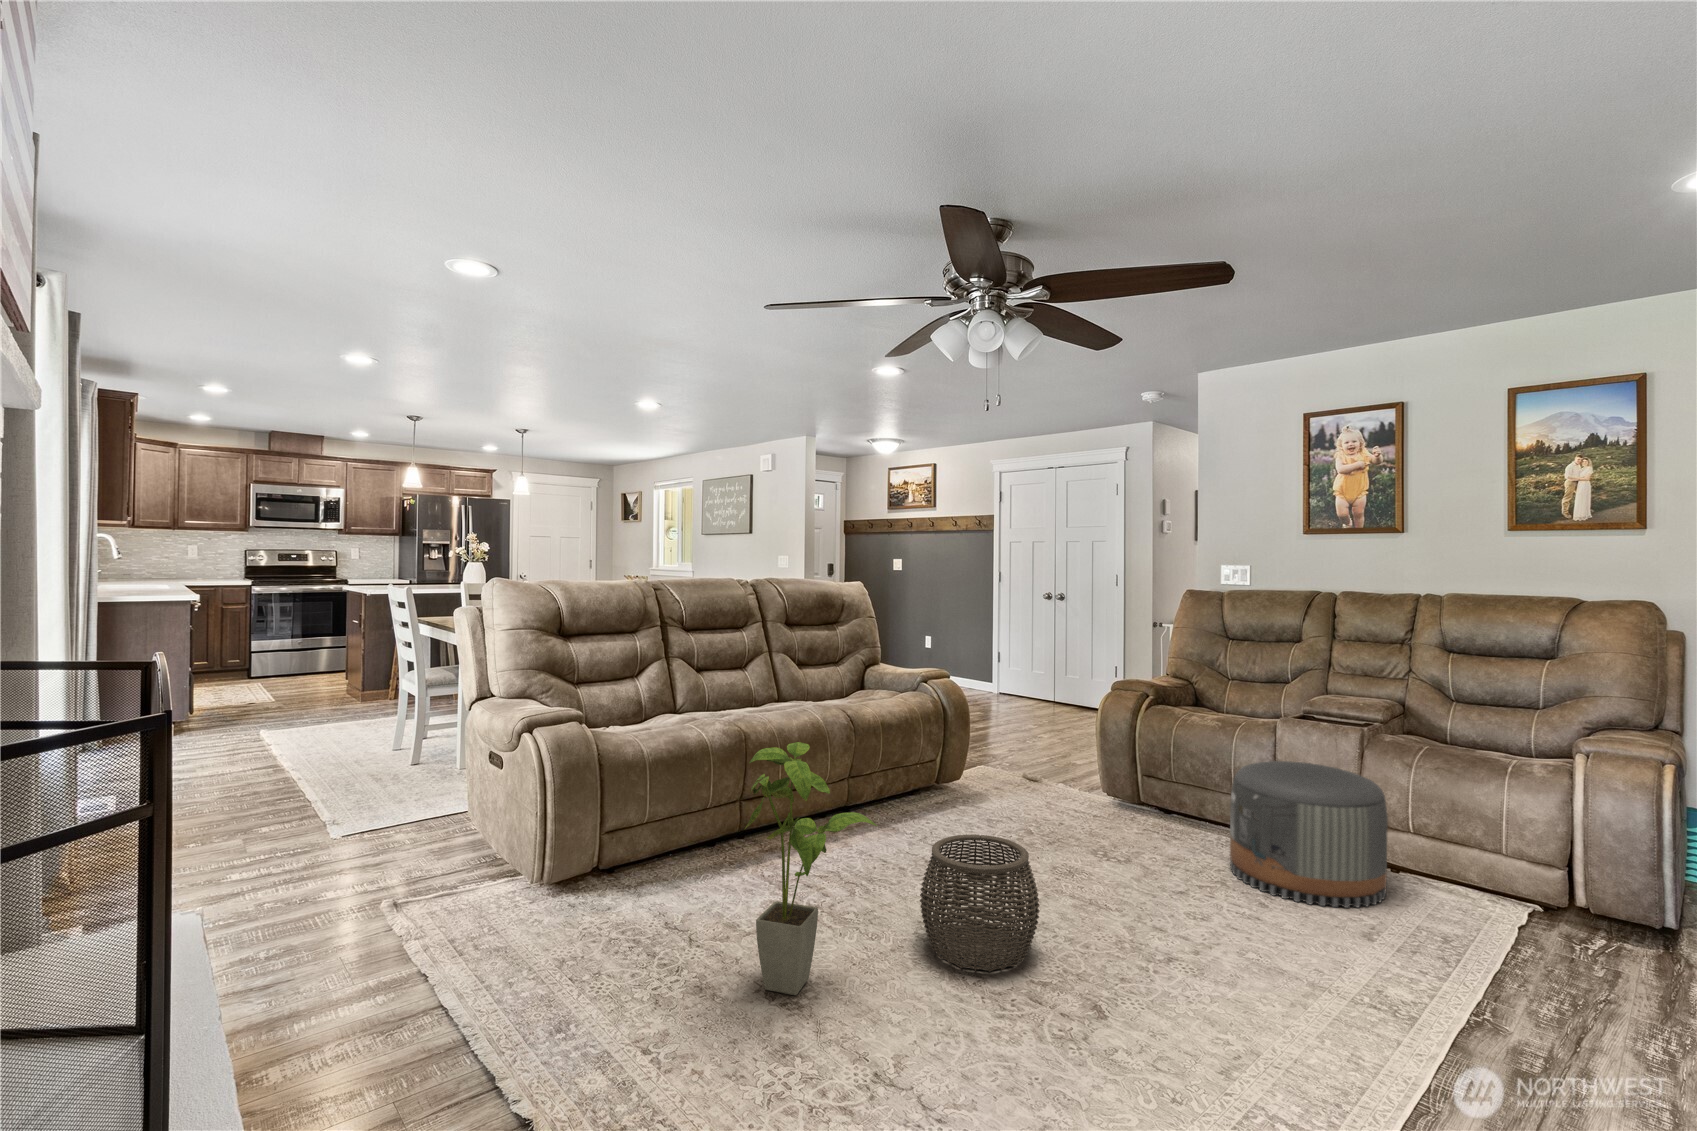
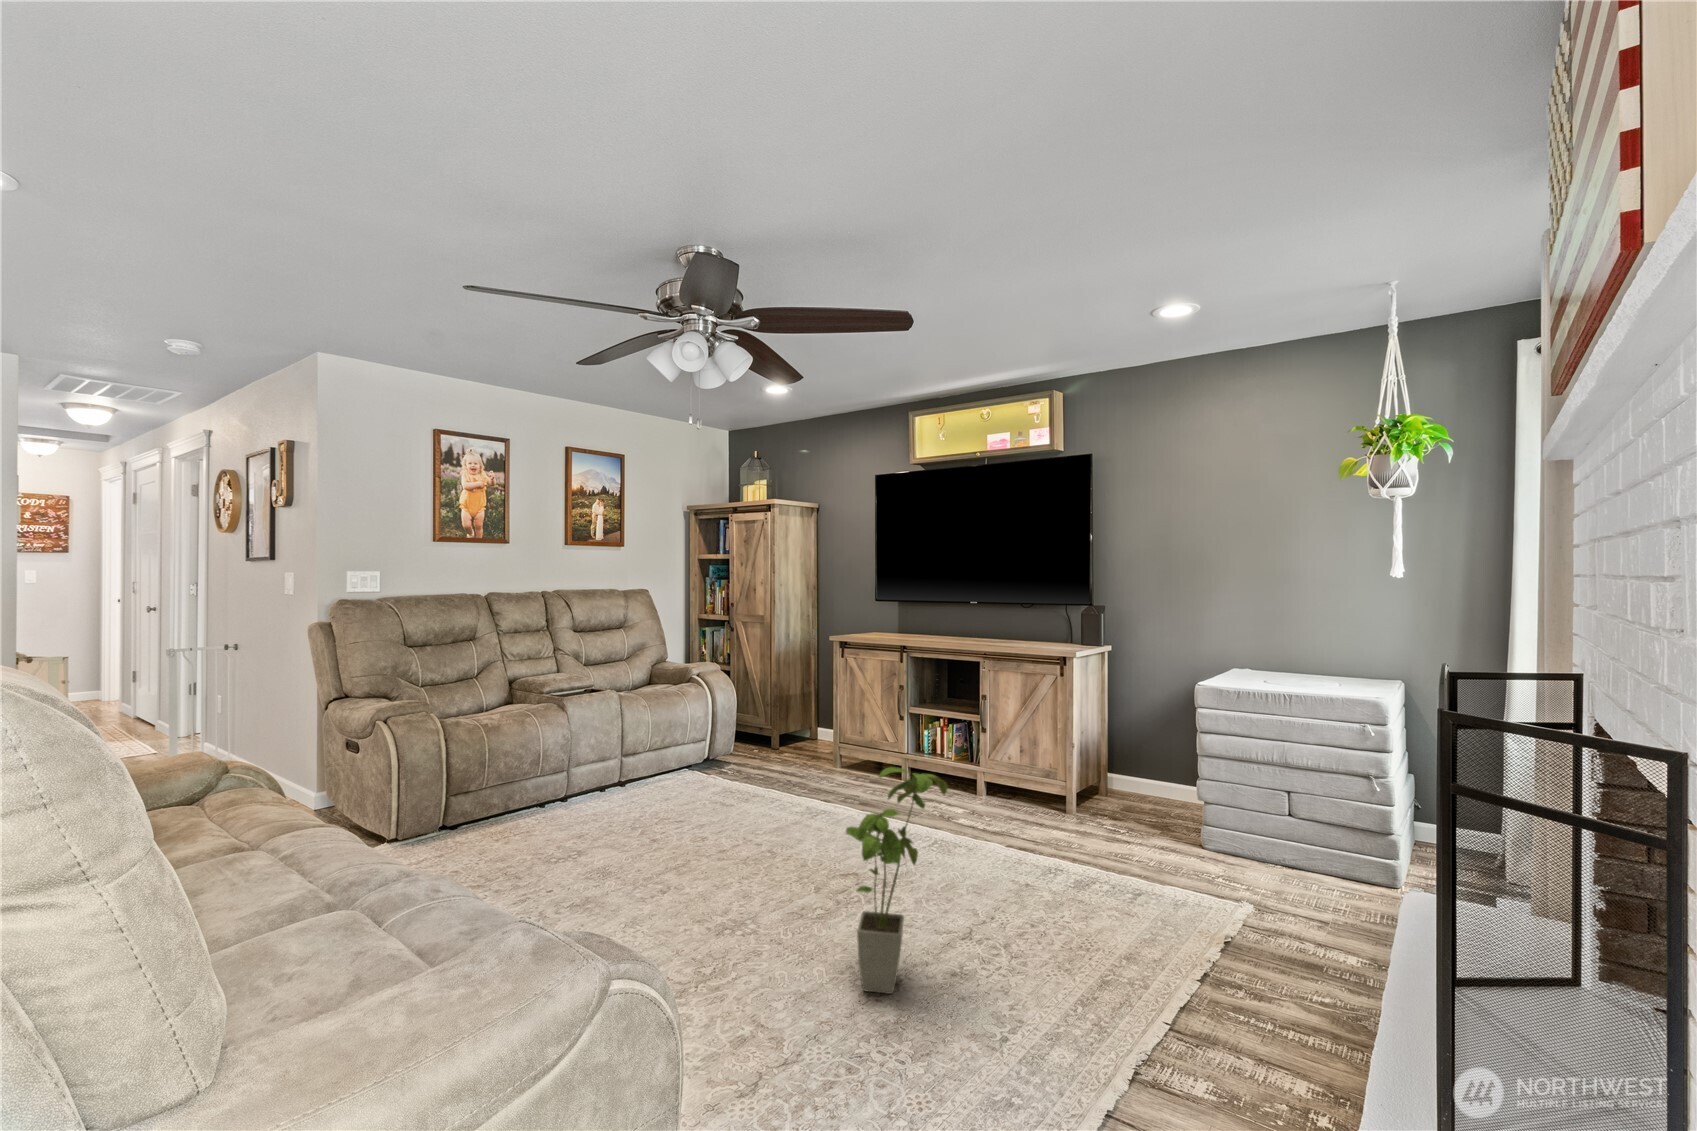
pouf: present [1230,761,1388,908] -> none [604,718,704,816]
woven basket: present [920,834,1040,972] -> none [745,814,839,923]

